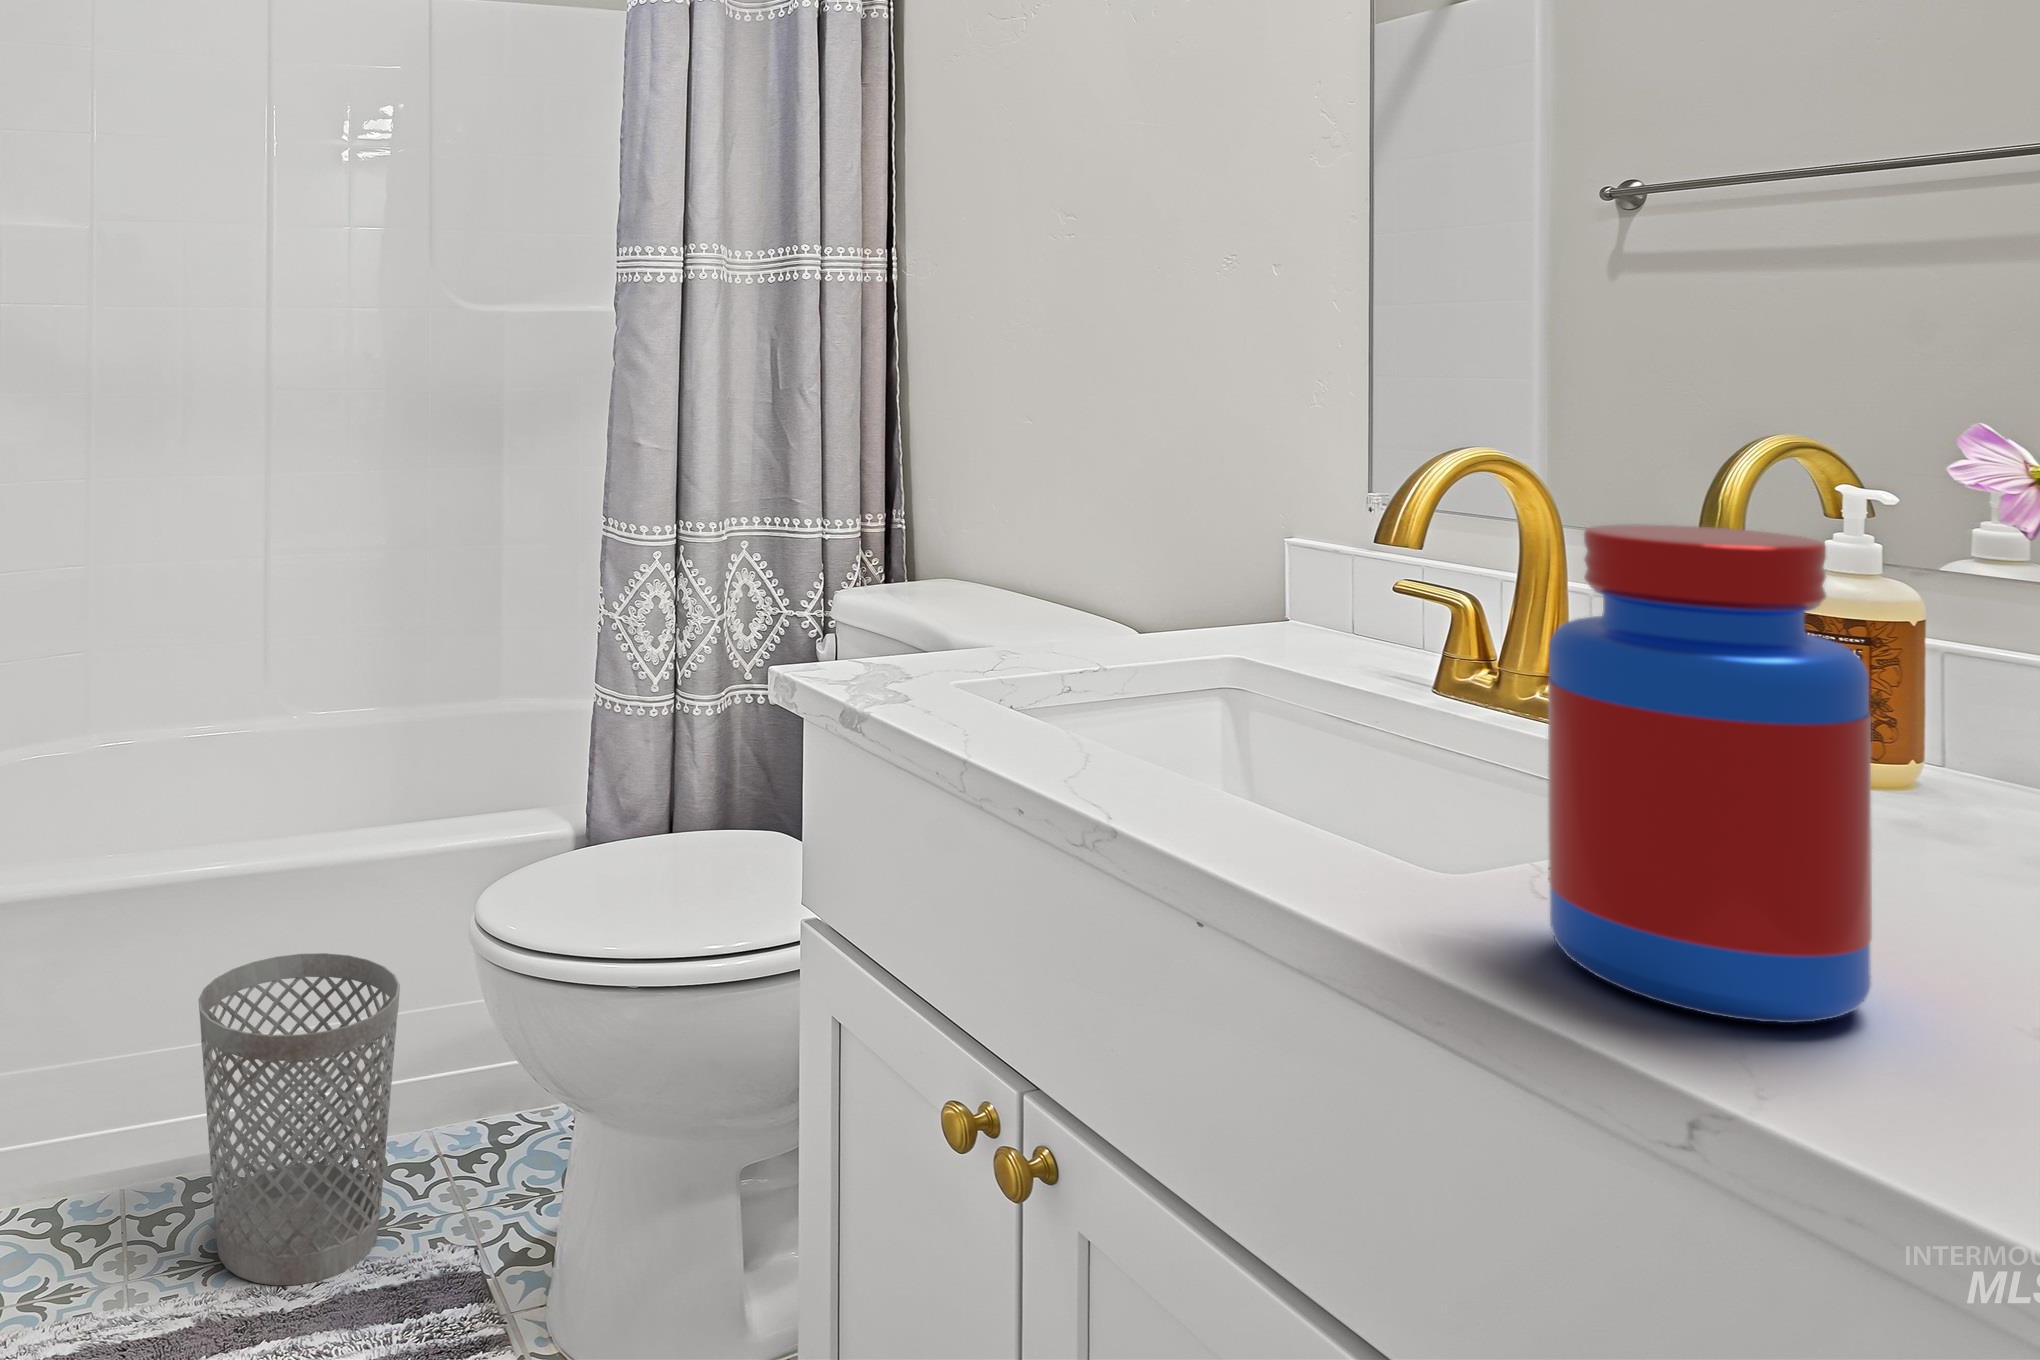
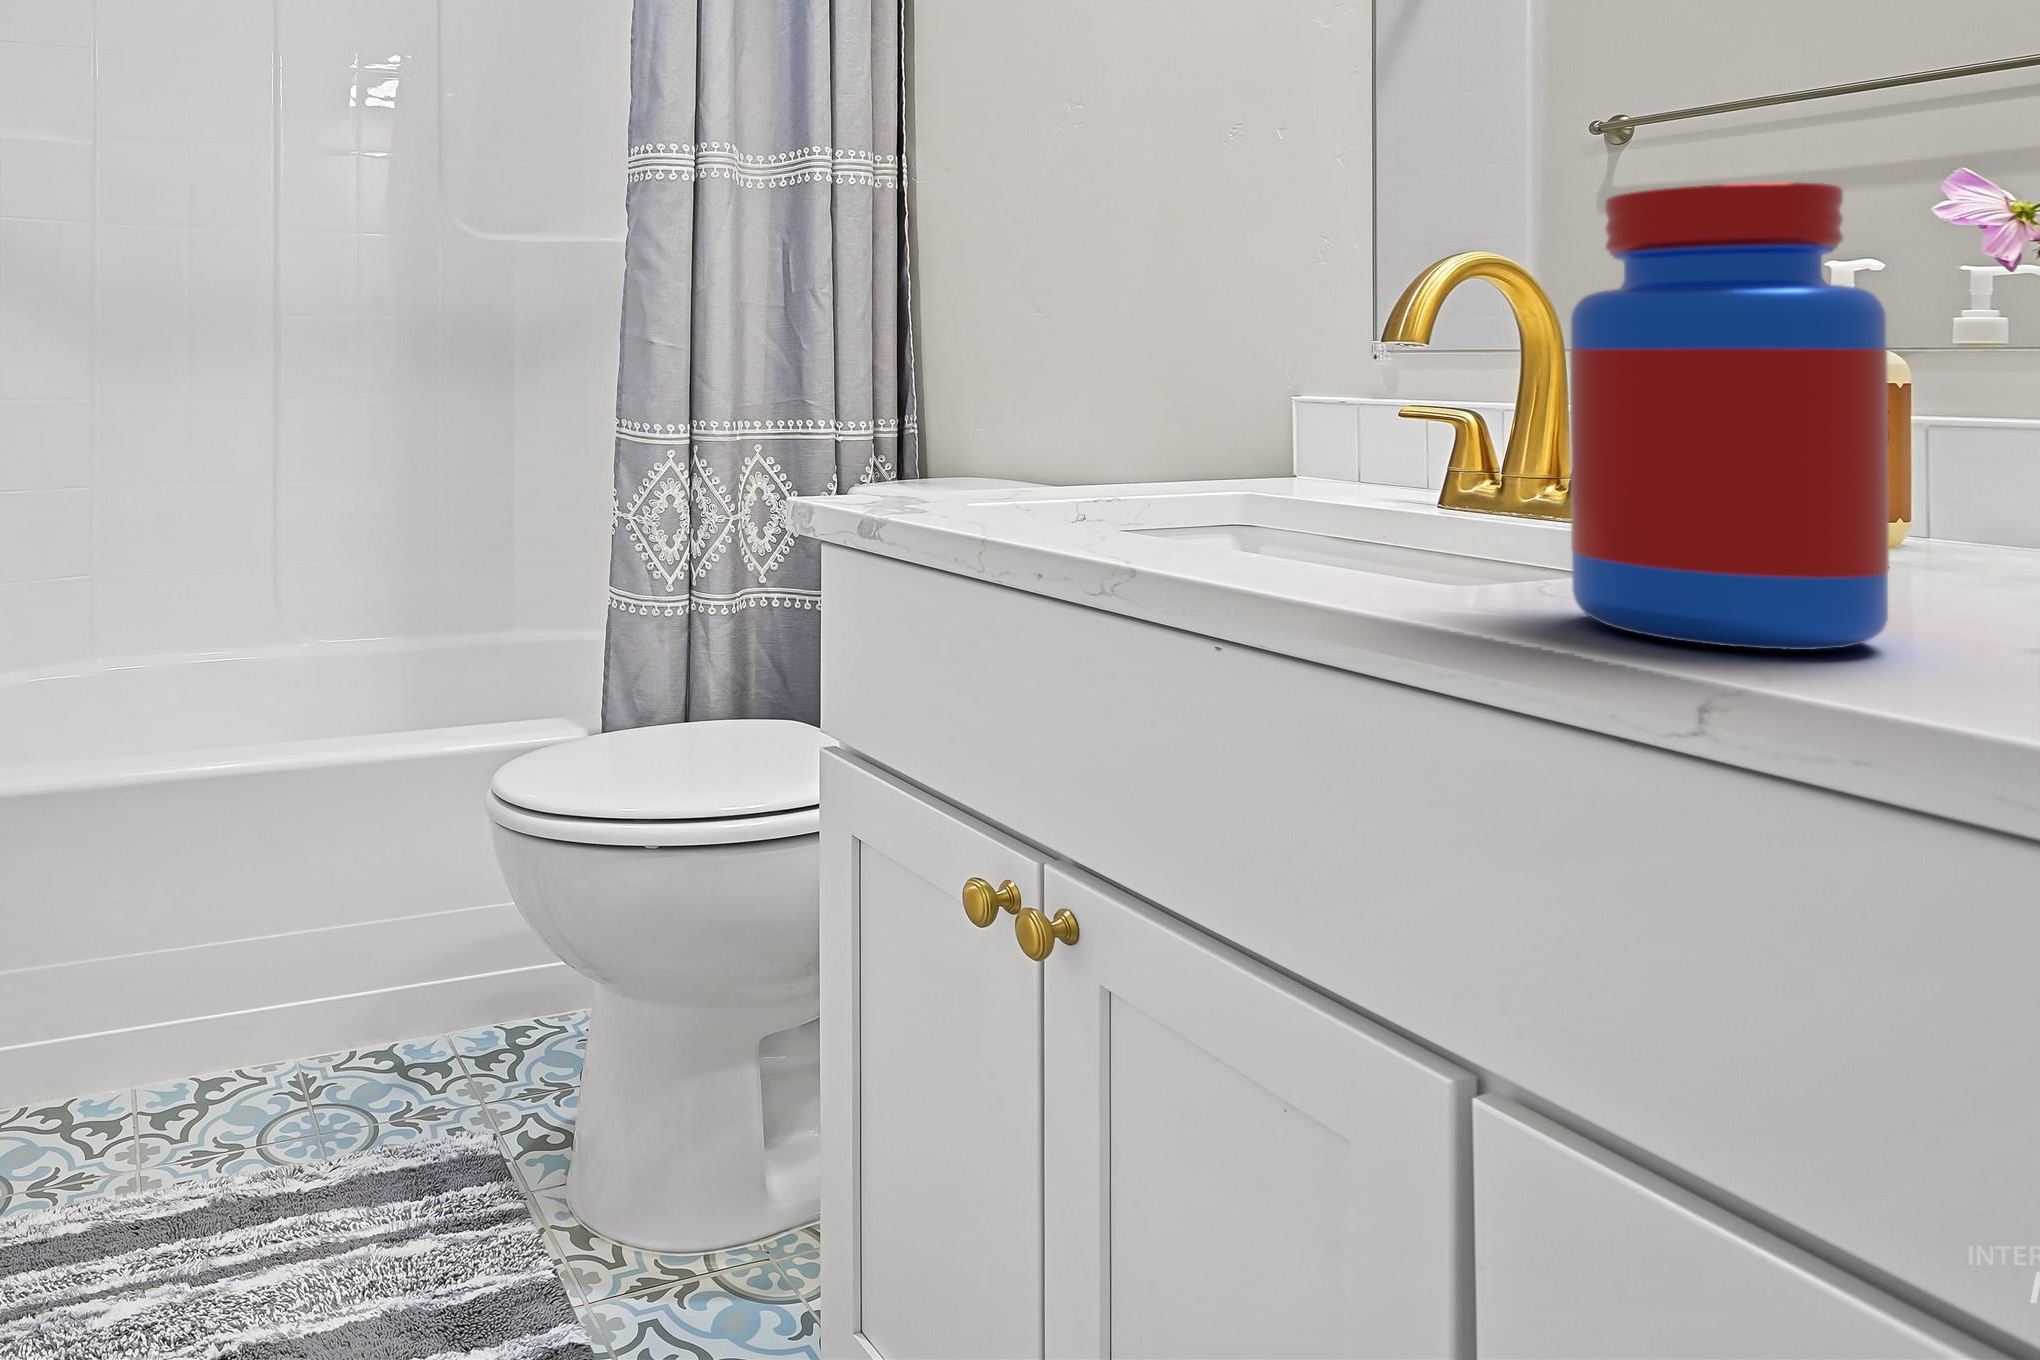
wastebasket: present [199,953,400,1286] -> none [211,849,415,1170]

